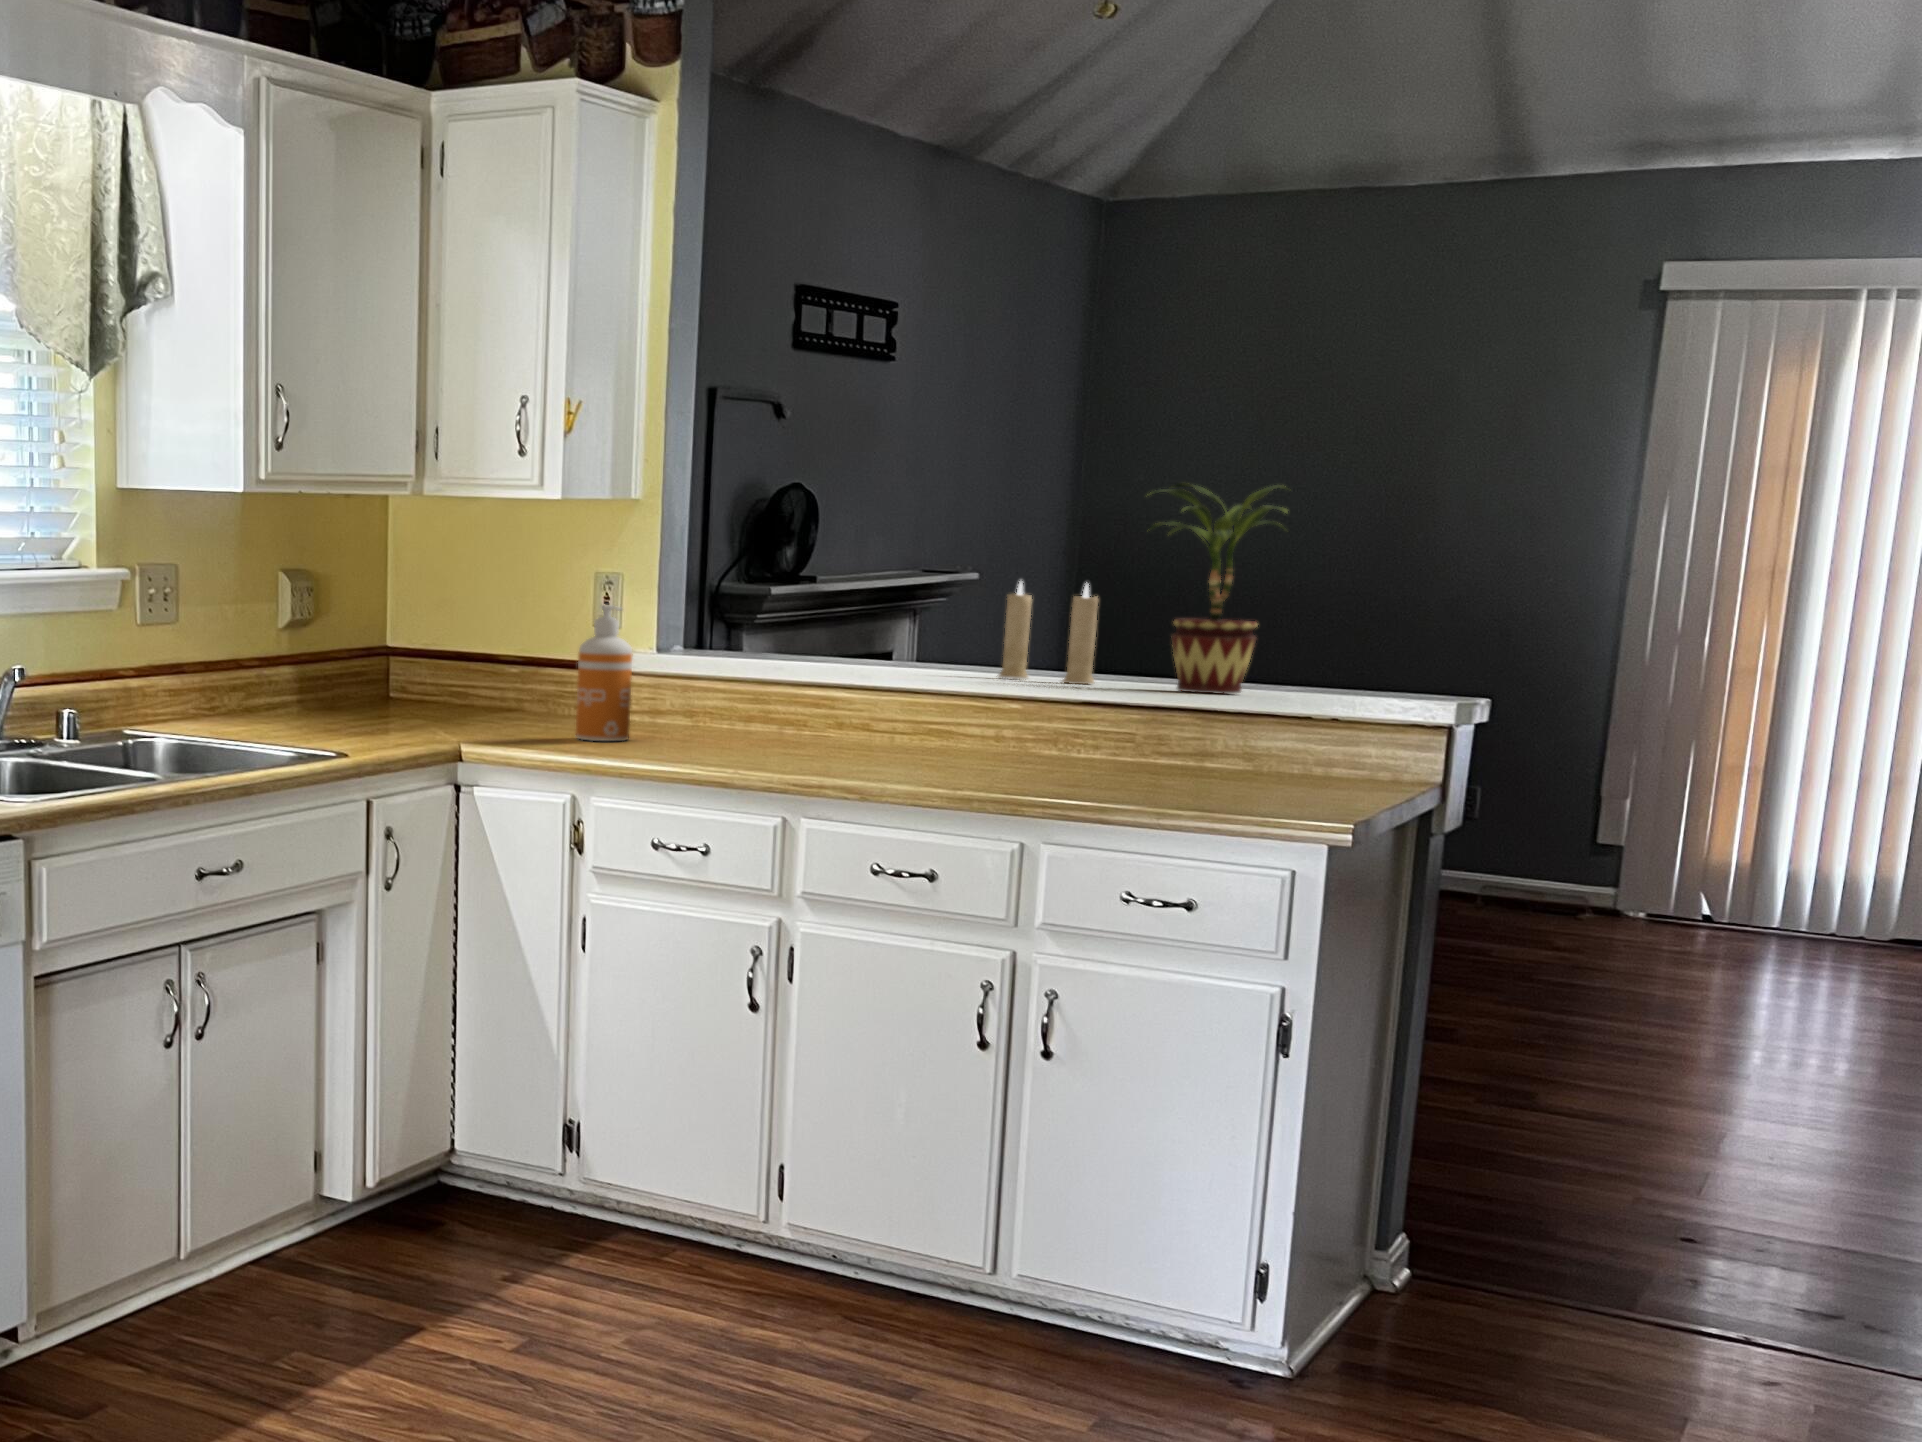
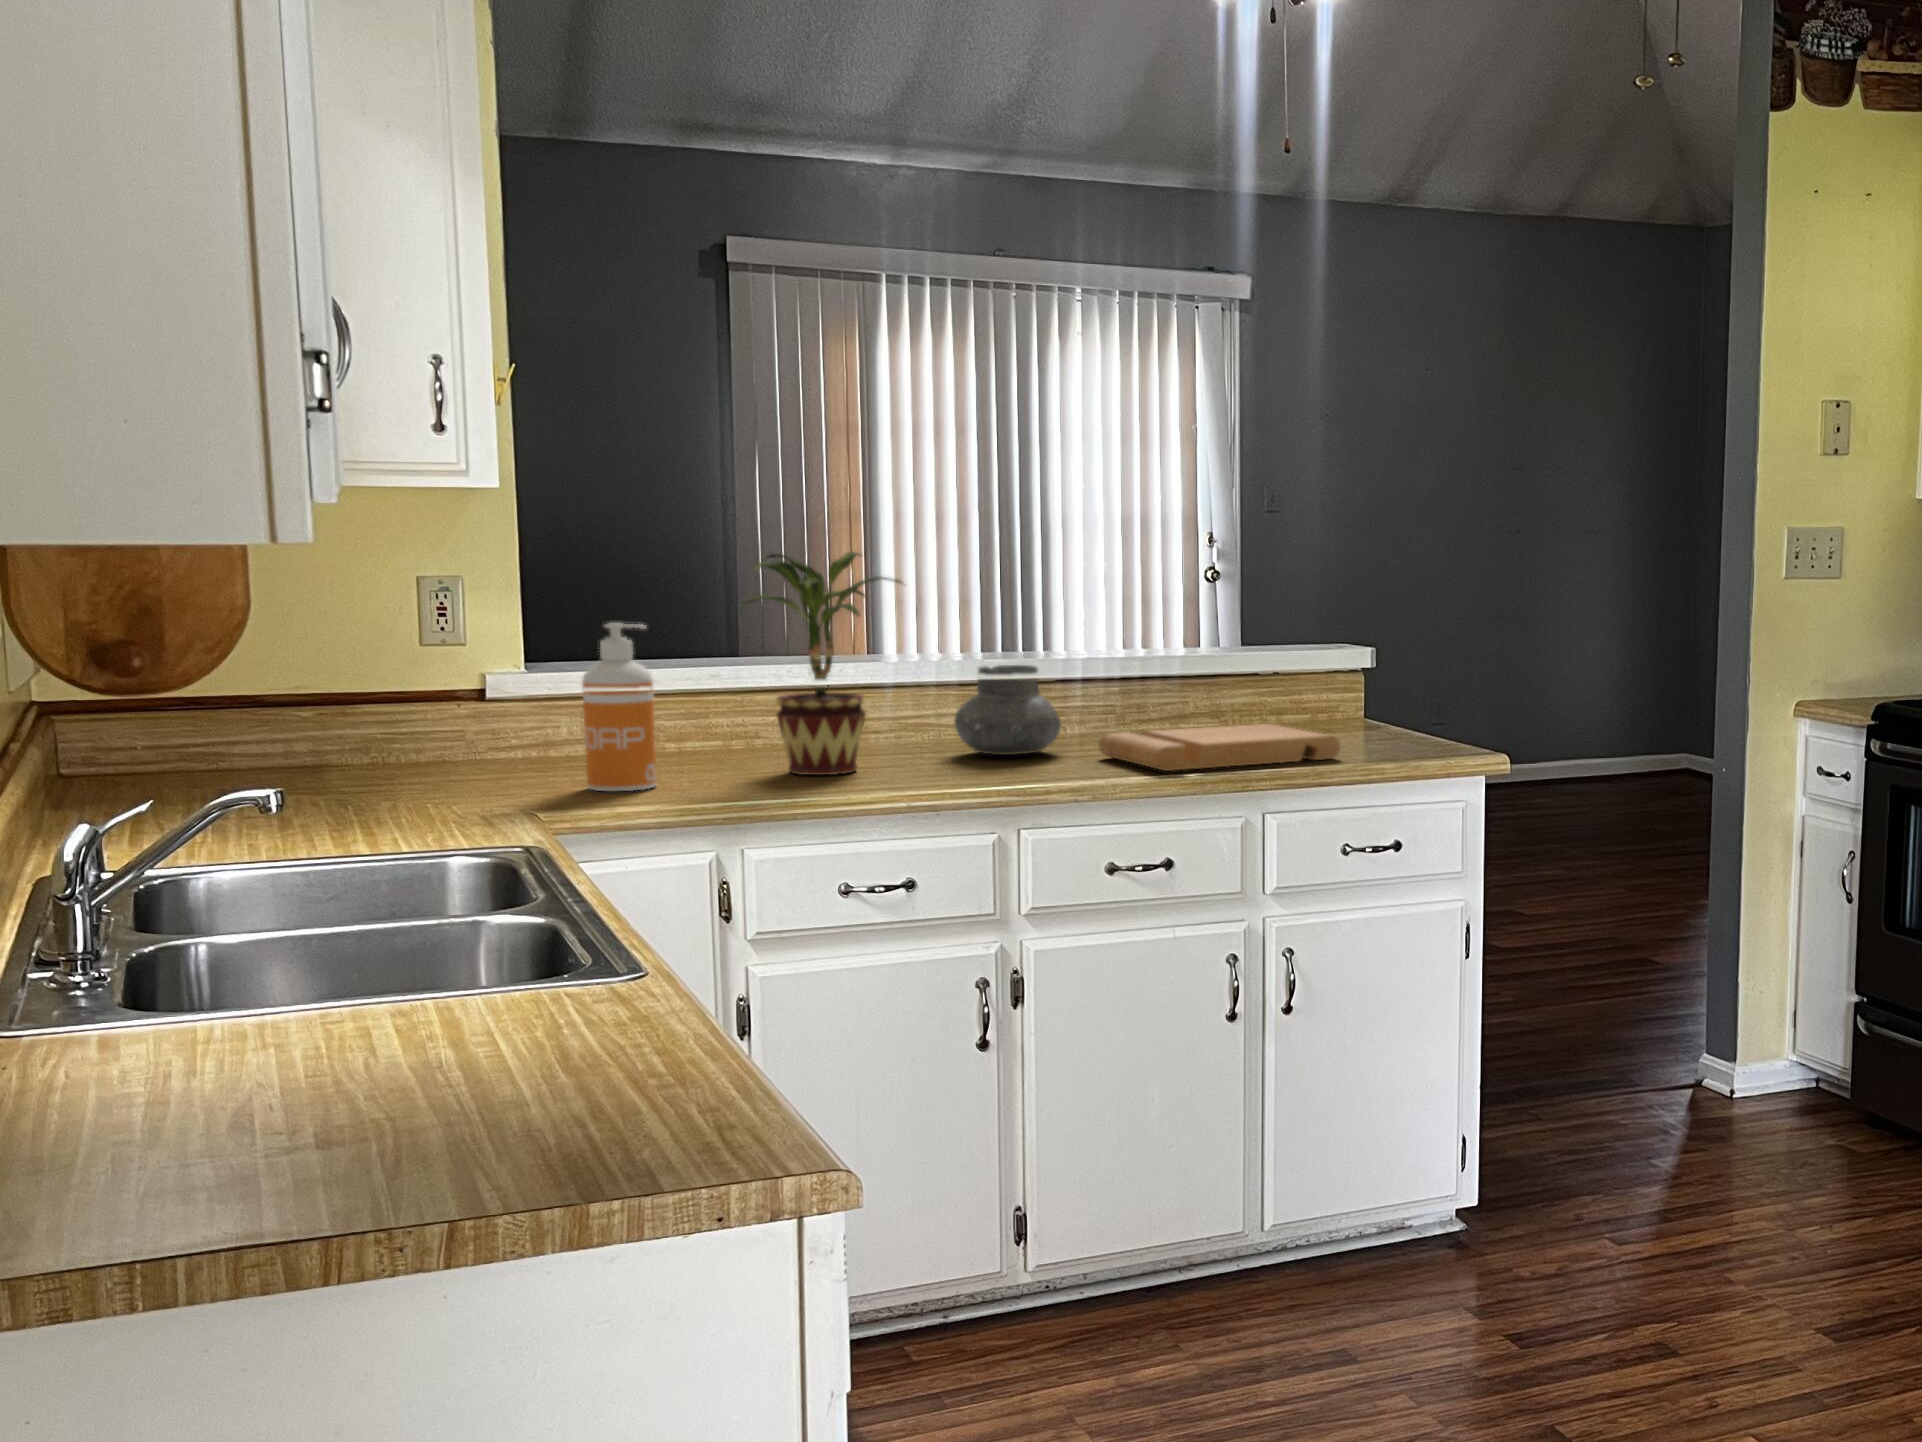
potted plant: present [1151,483,1287,694] -> present [742,552,902,775]
candle: present [999,582,1098,684] -> none [942,564,1054,667]
vase: none [893,671,999,758] -> present [954,665,1061,755]
cutting board: none [952,745,1205,795] -> present [1099,724,1341,771]

